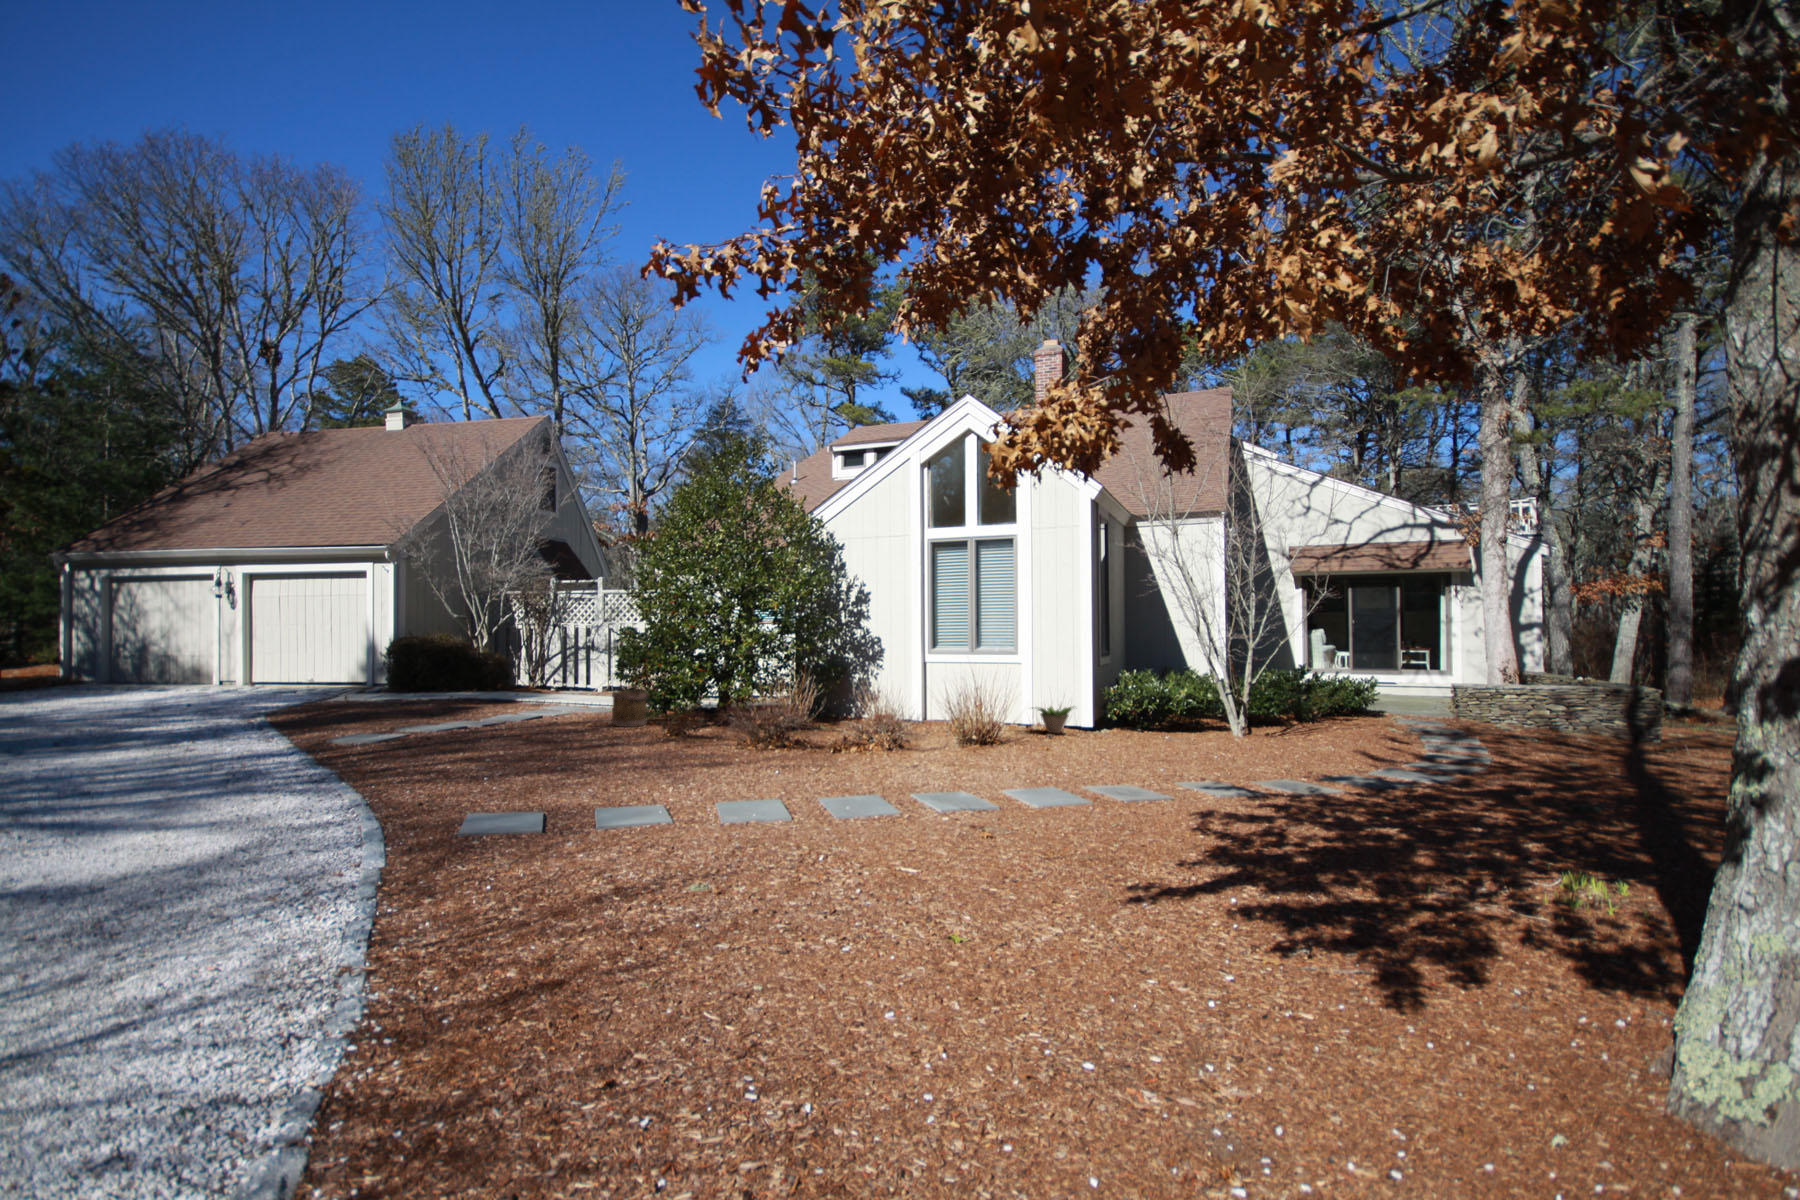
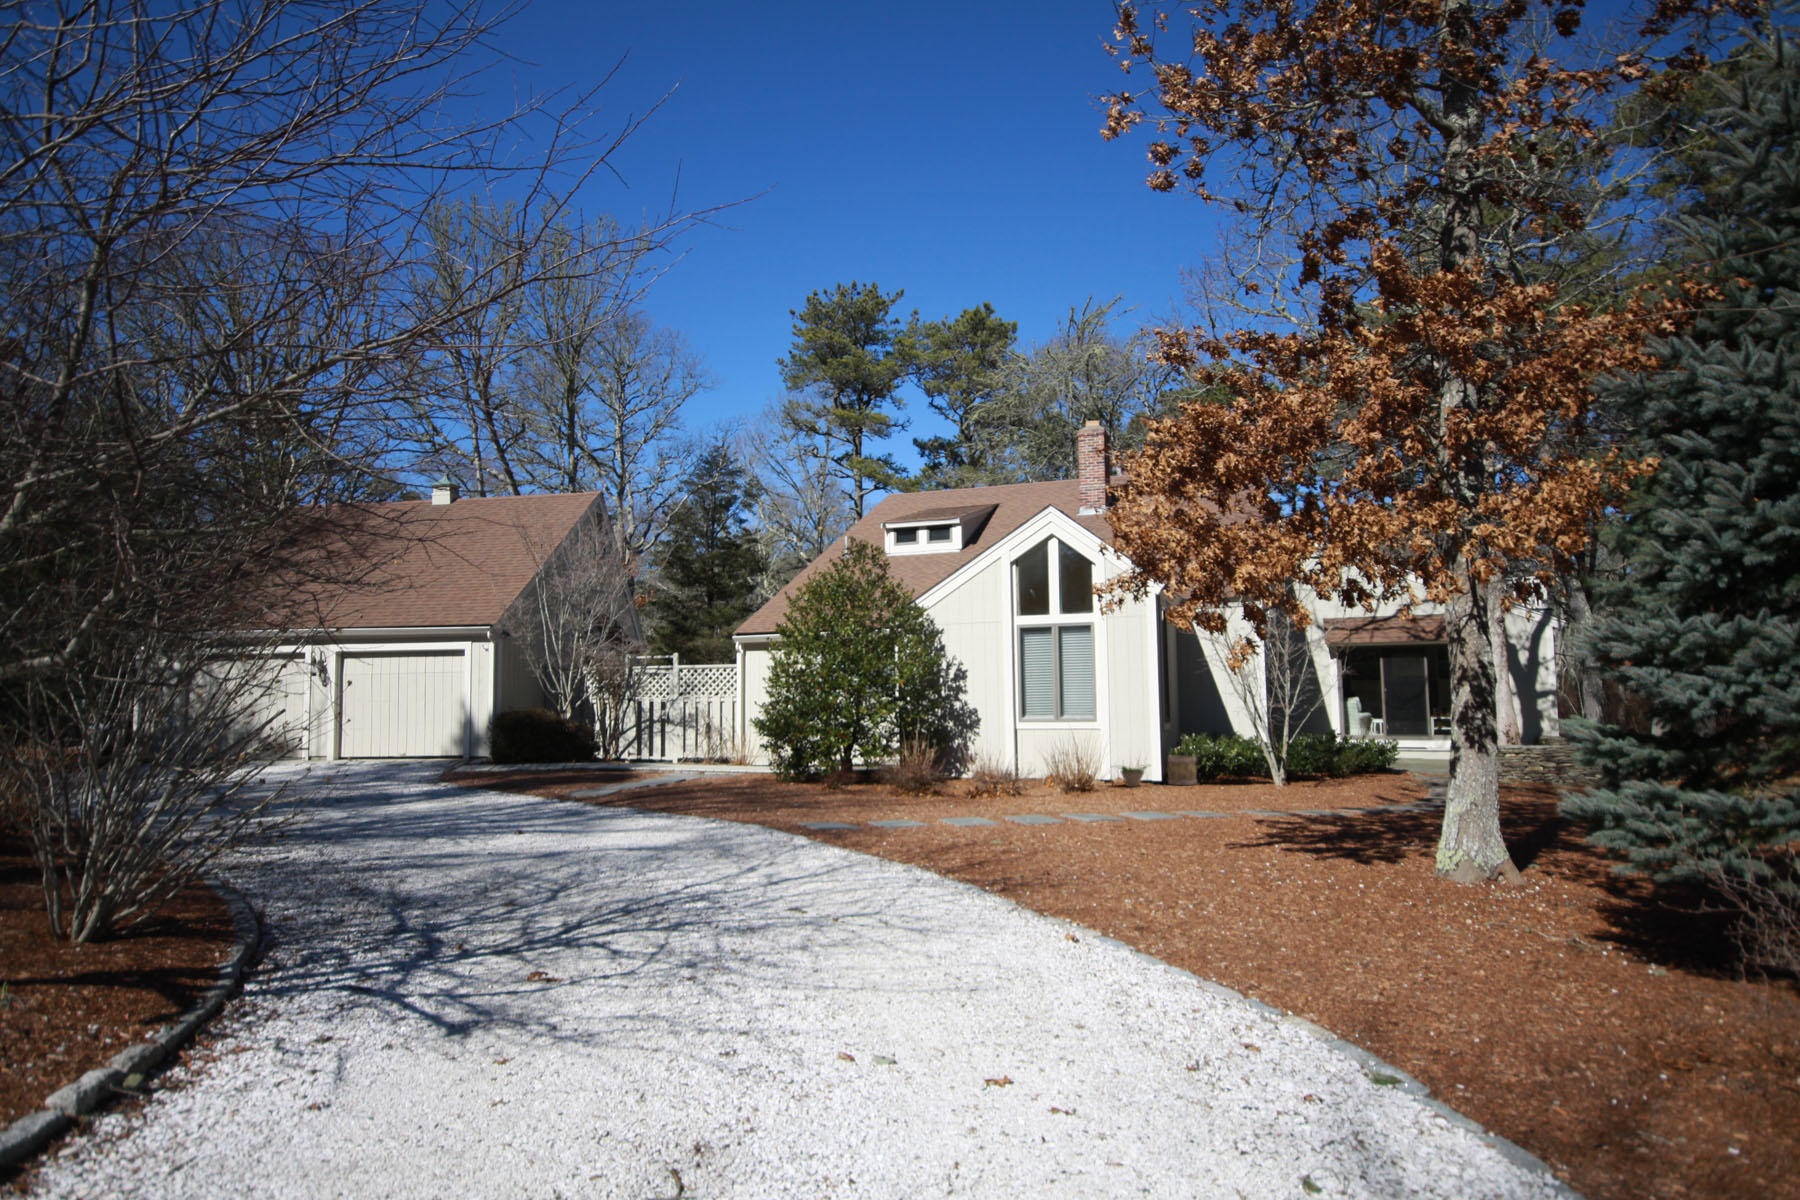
bucket: present [611,690,649,727] -> present [1168,755,1197,785]

